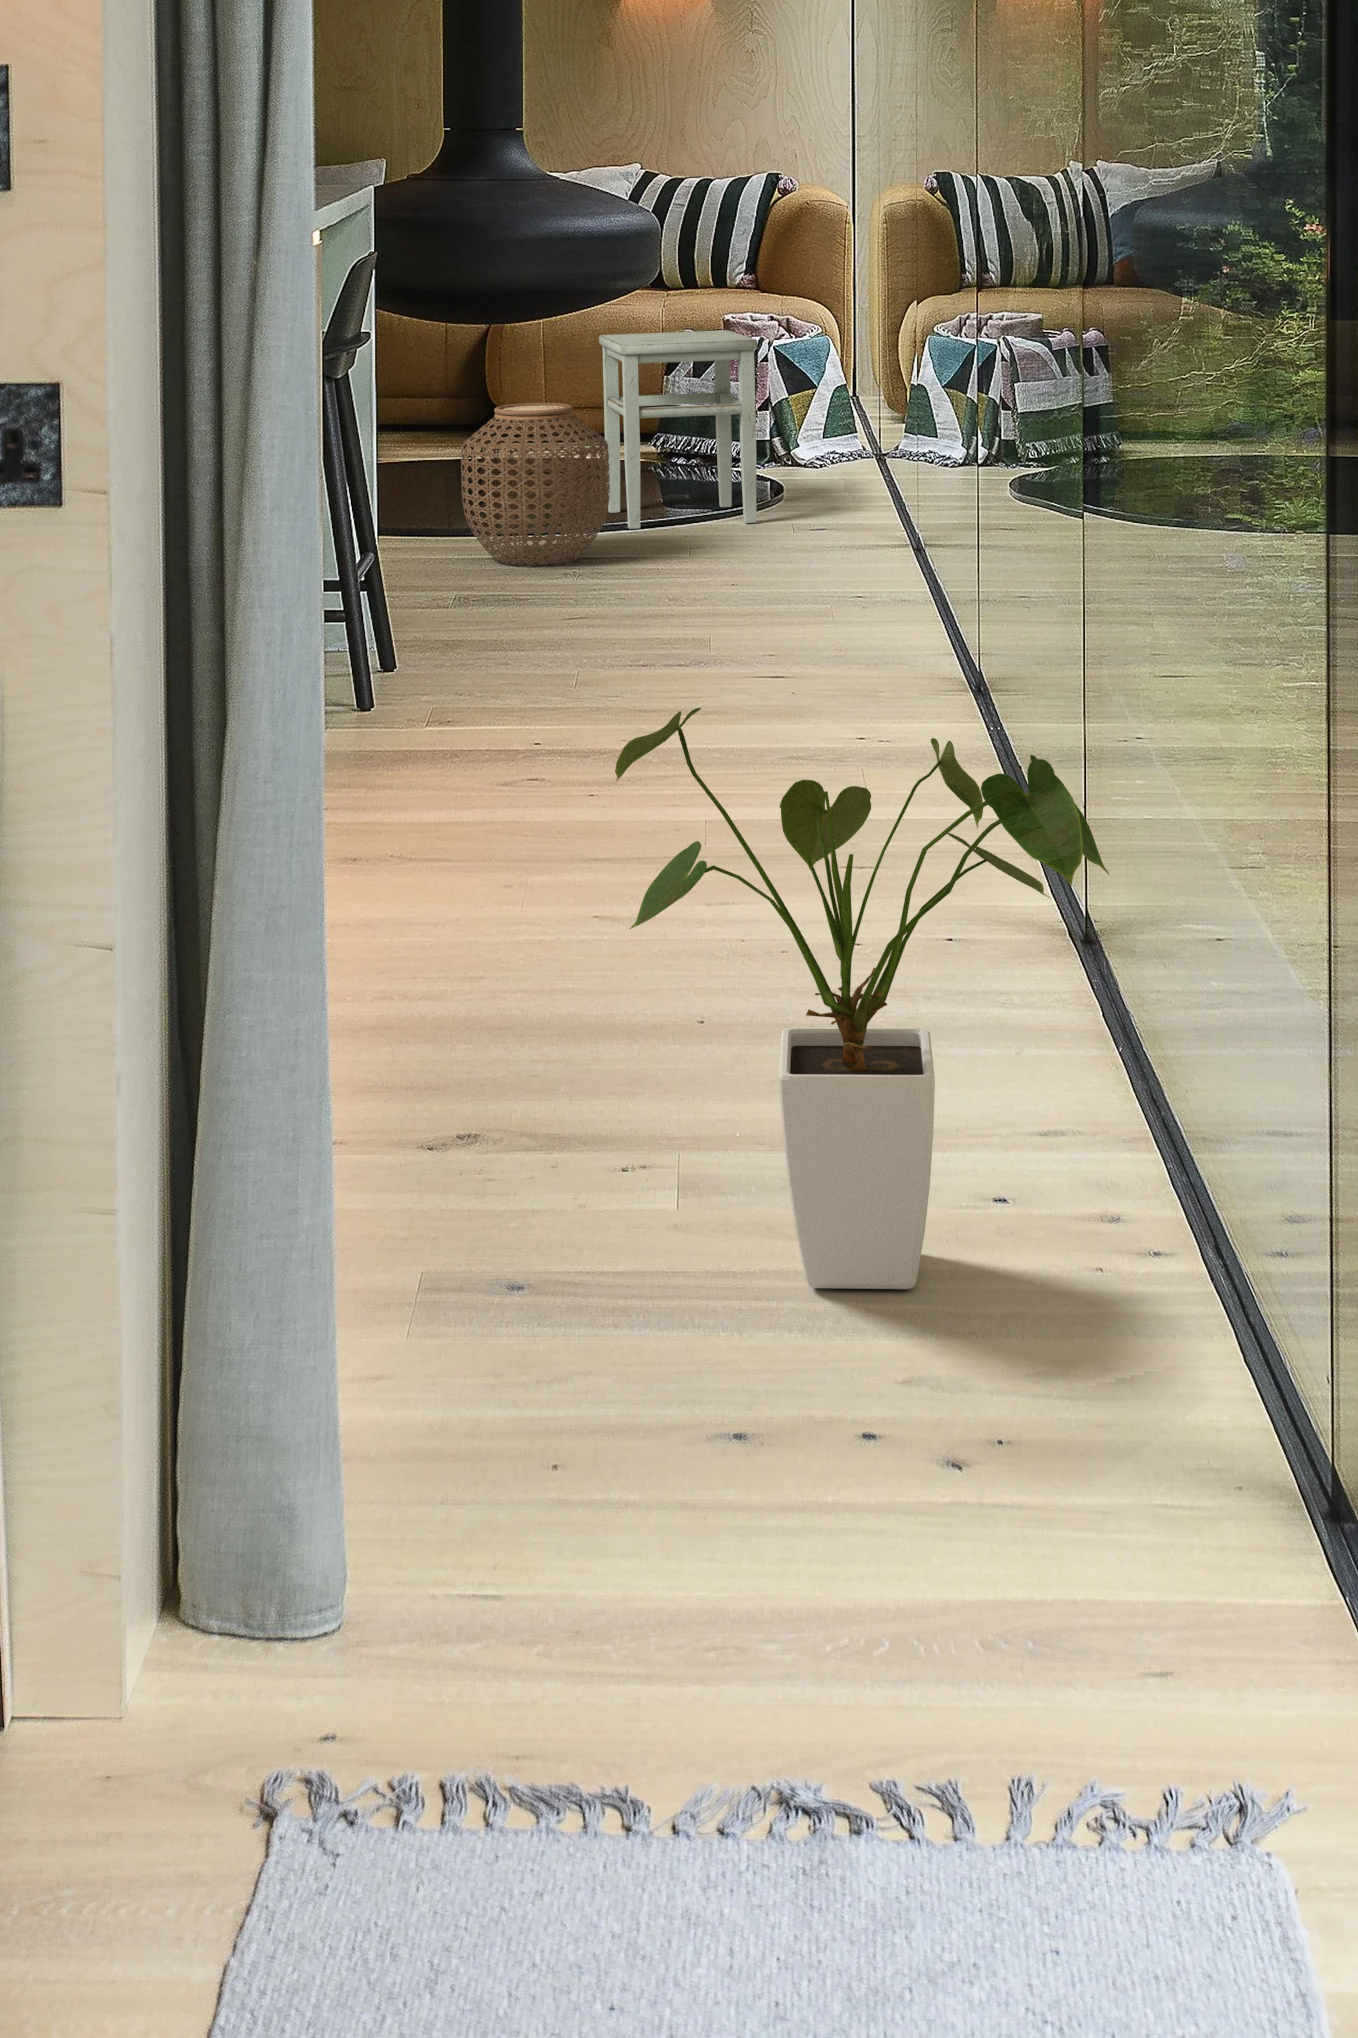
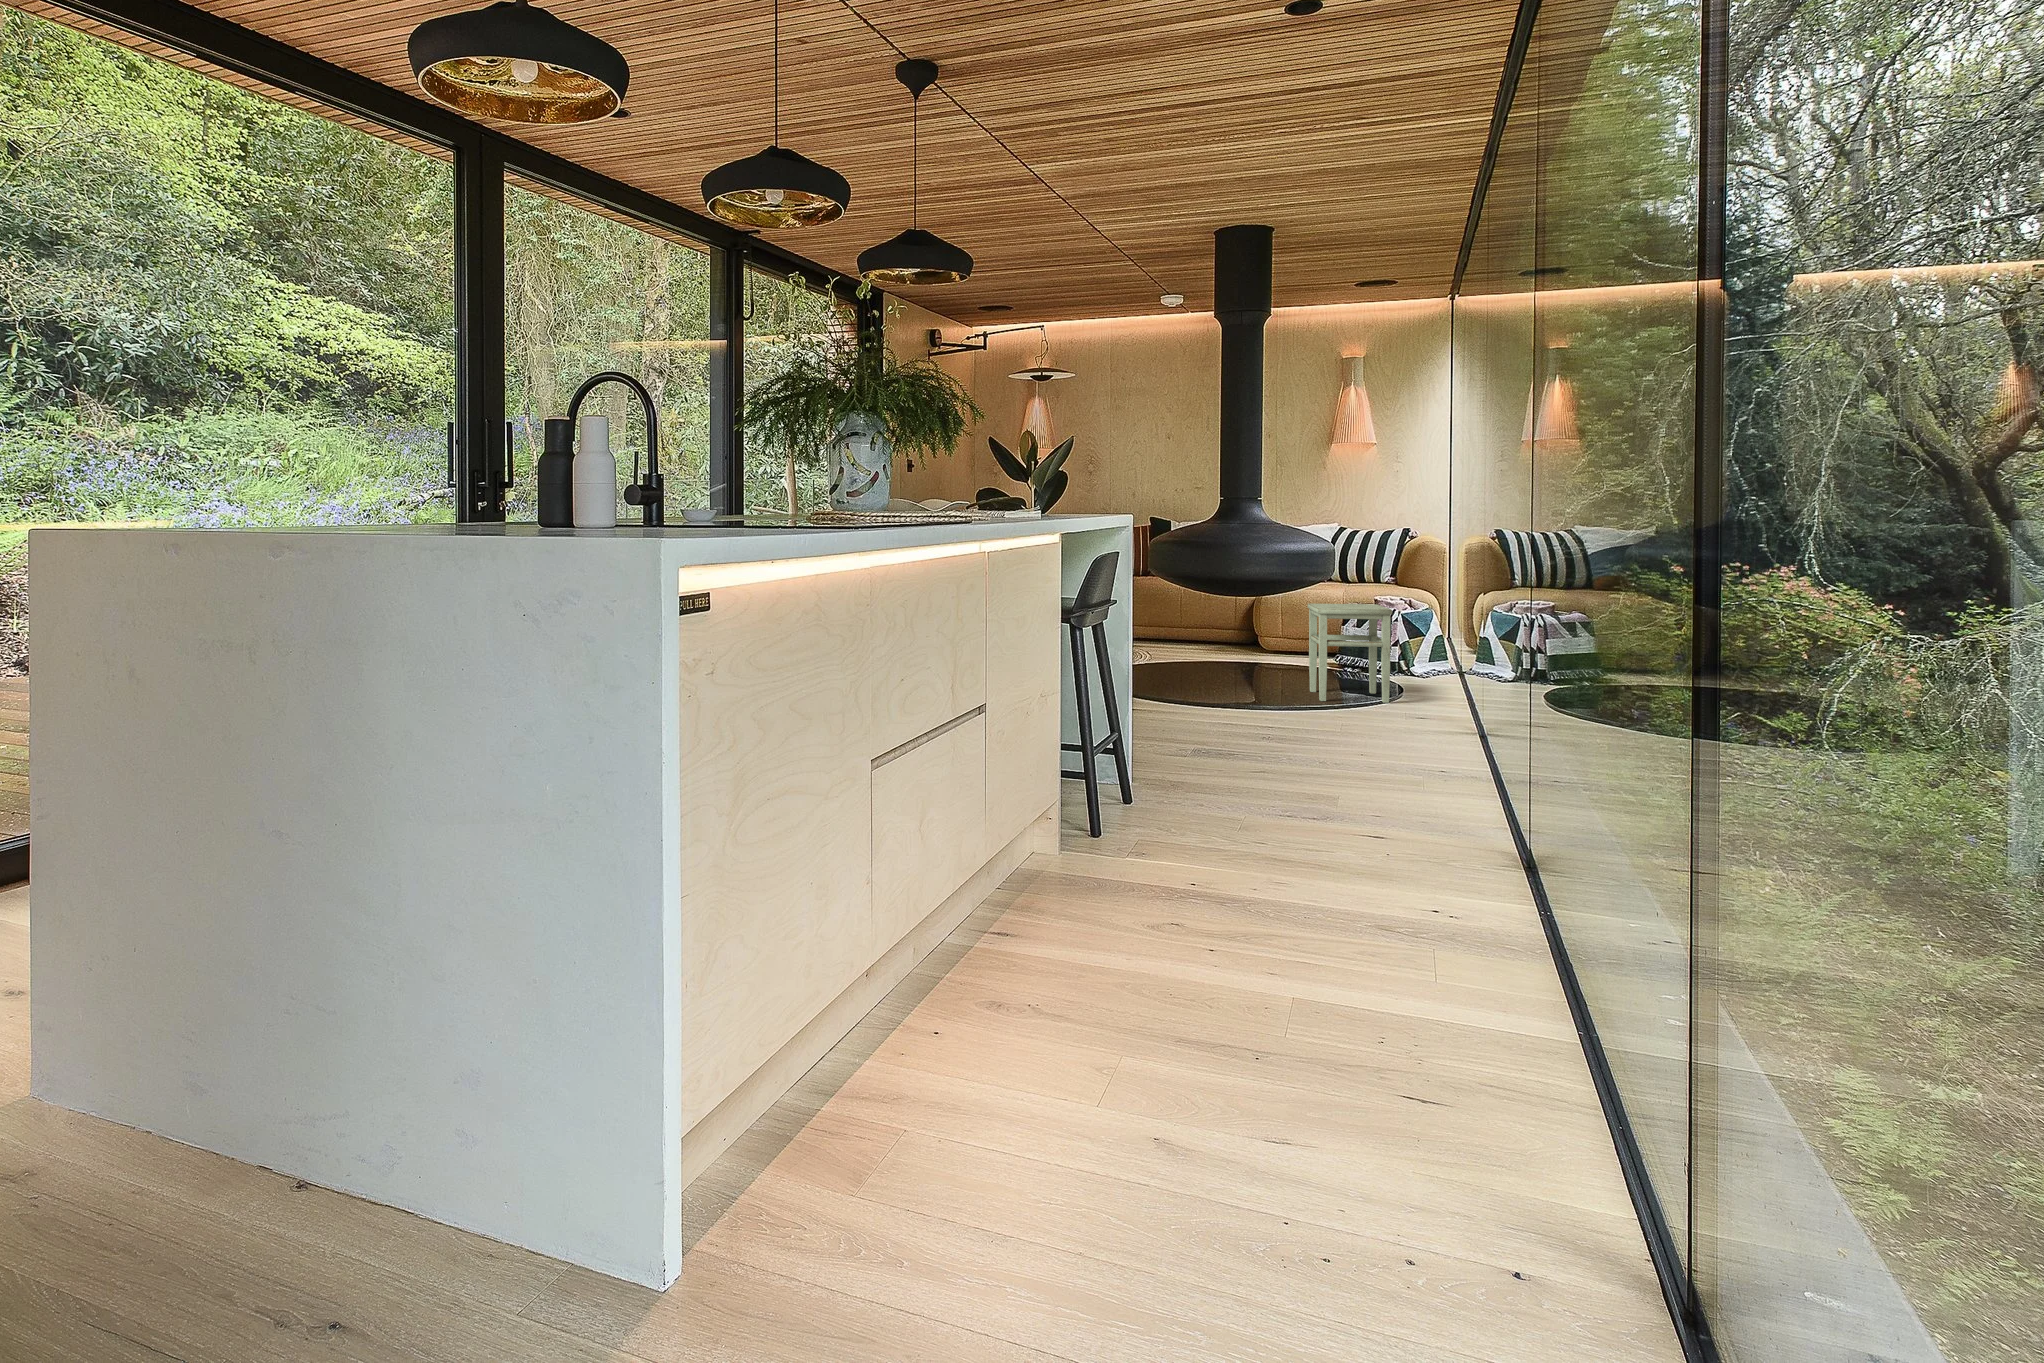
woven basket: present [461,403,610,565] -> none [1232,635,1309,716]
house plant: present [615,708,1109,1289] -> none [1277,830,1624,1229]

